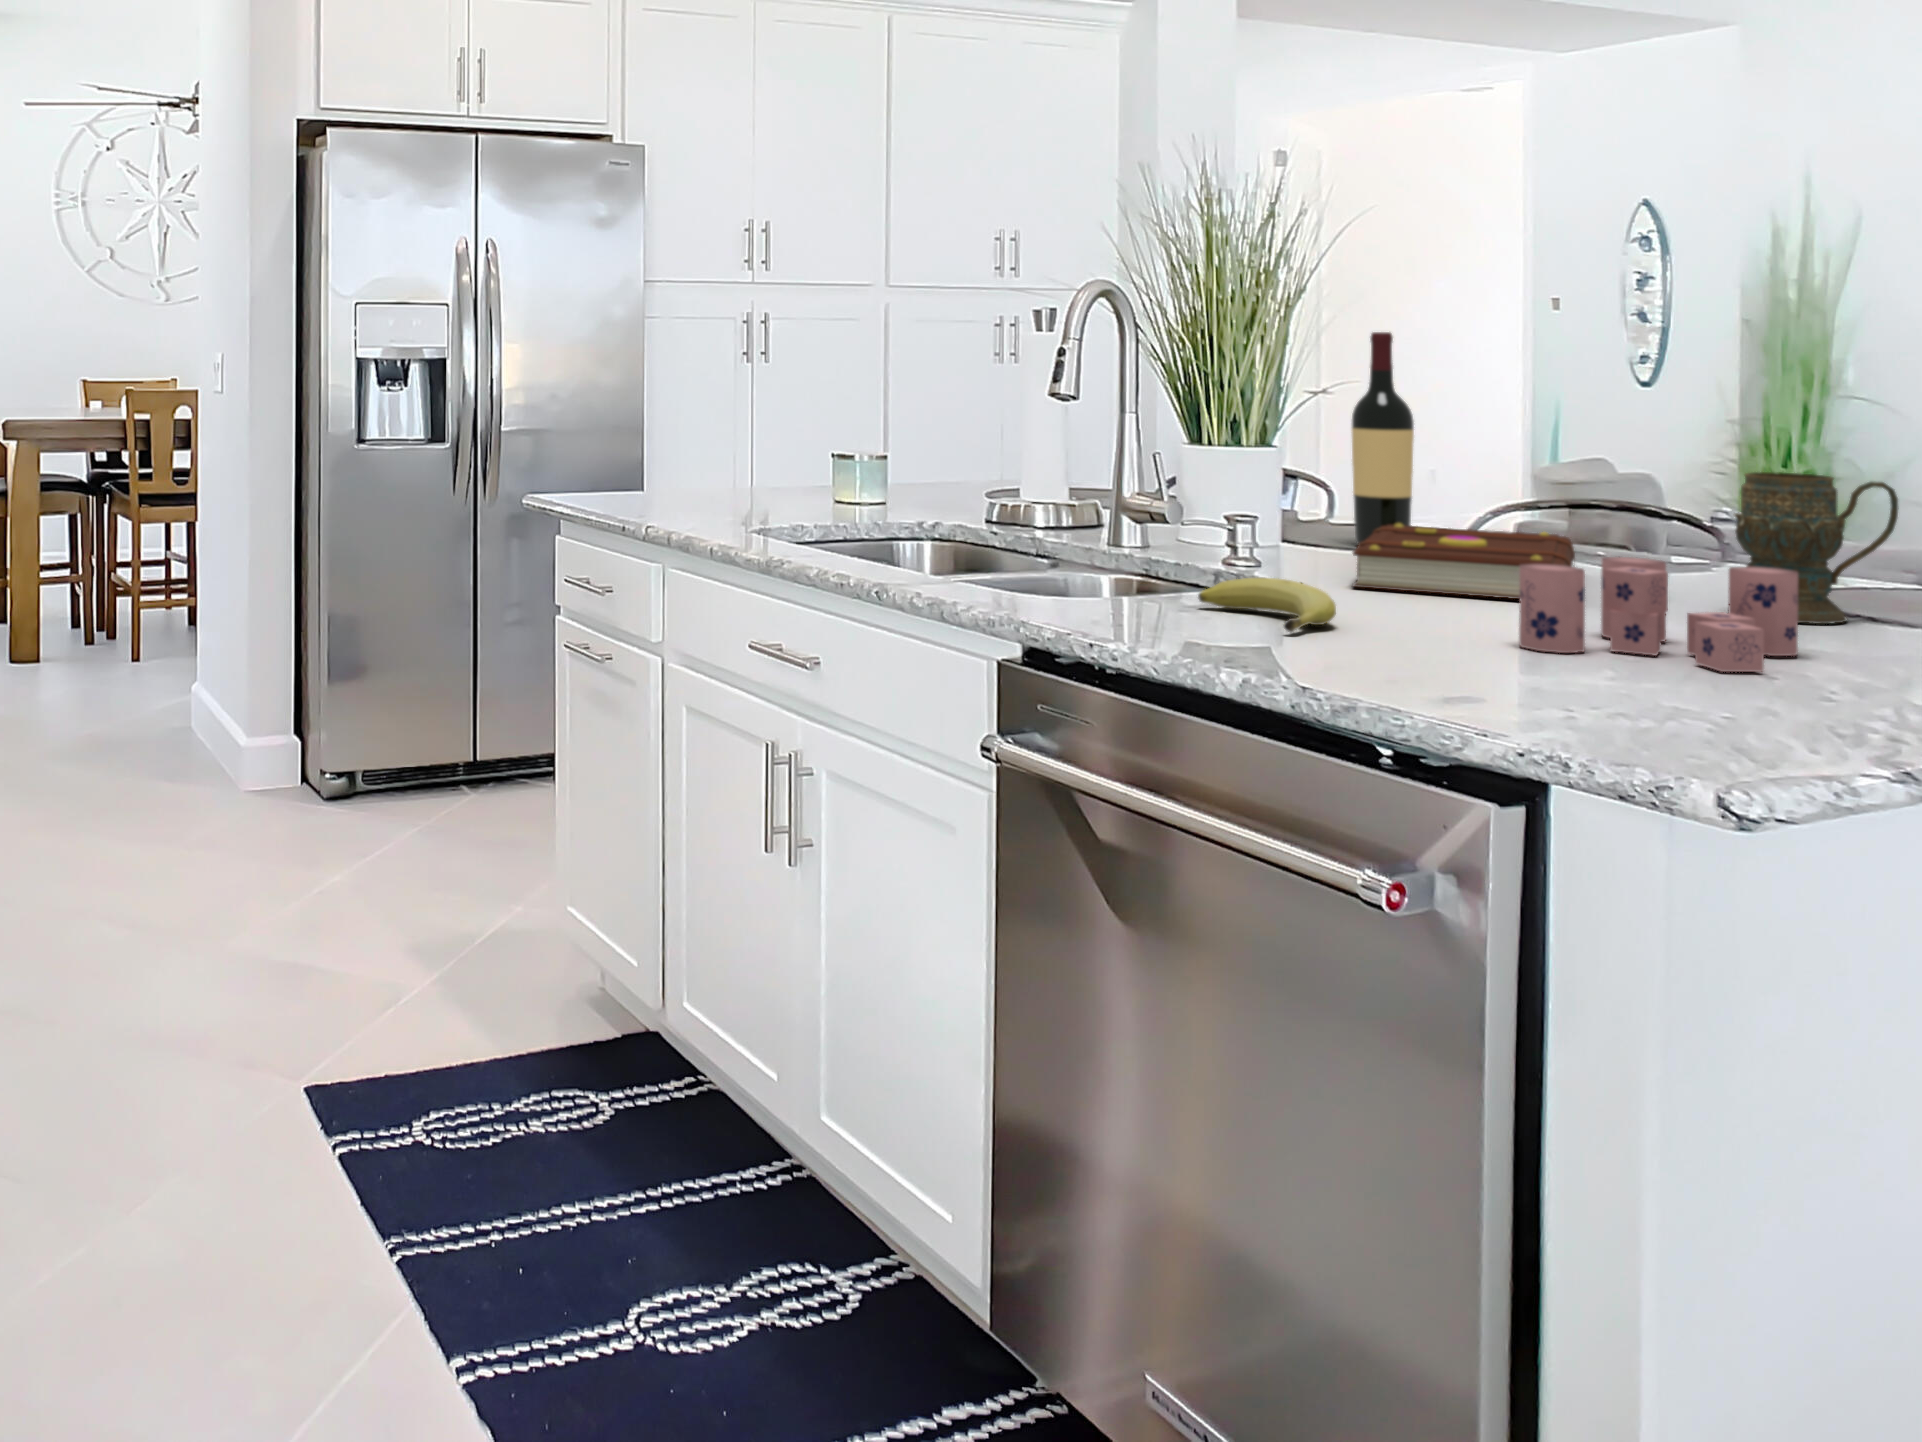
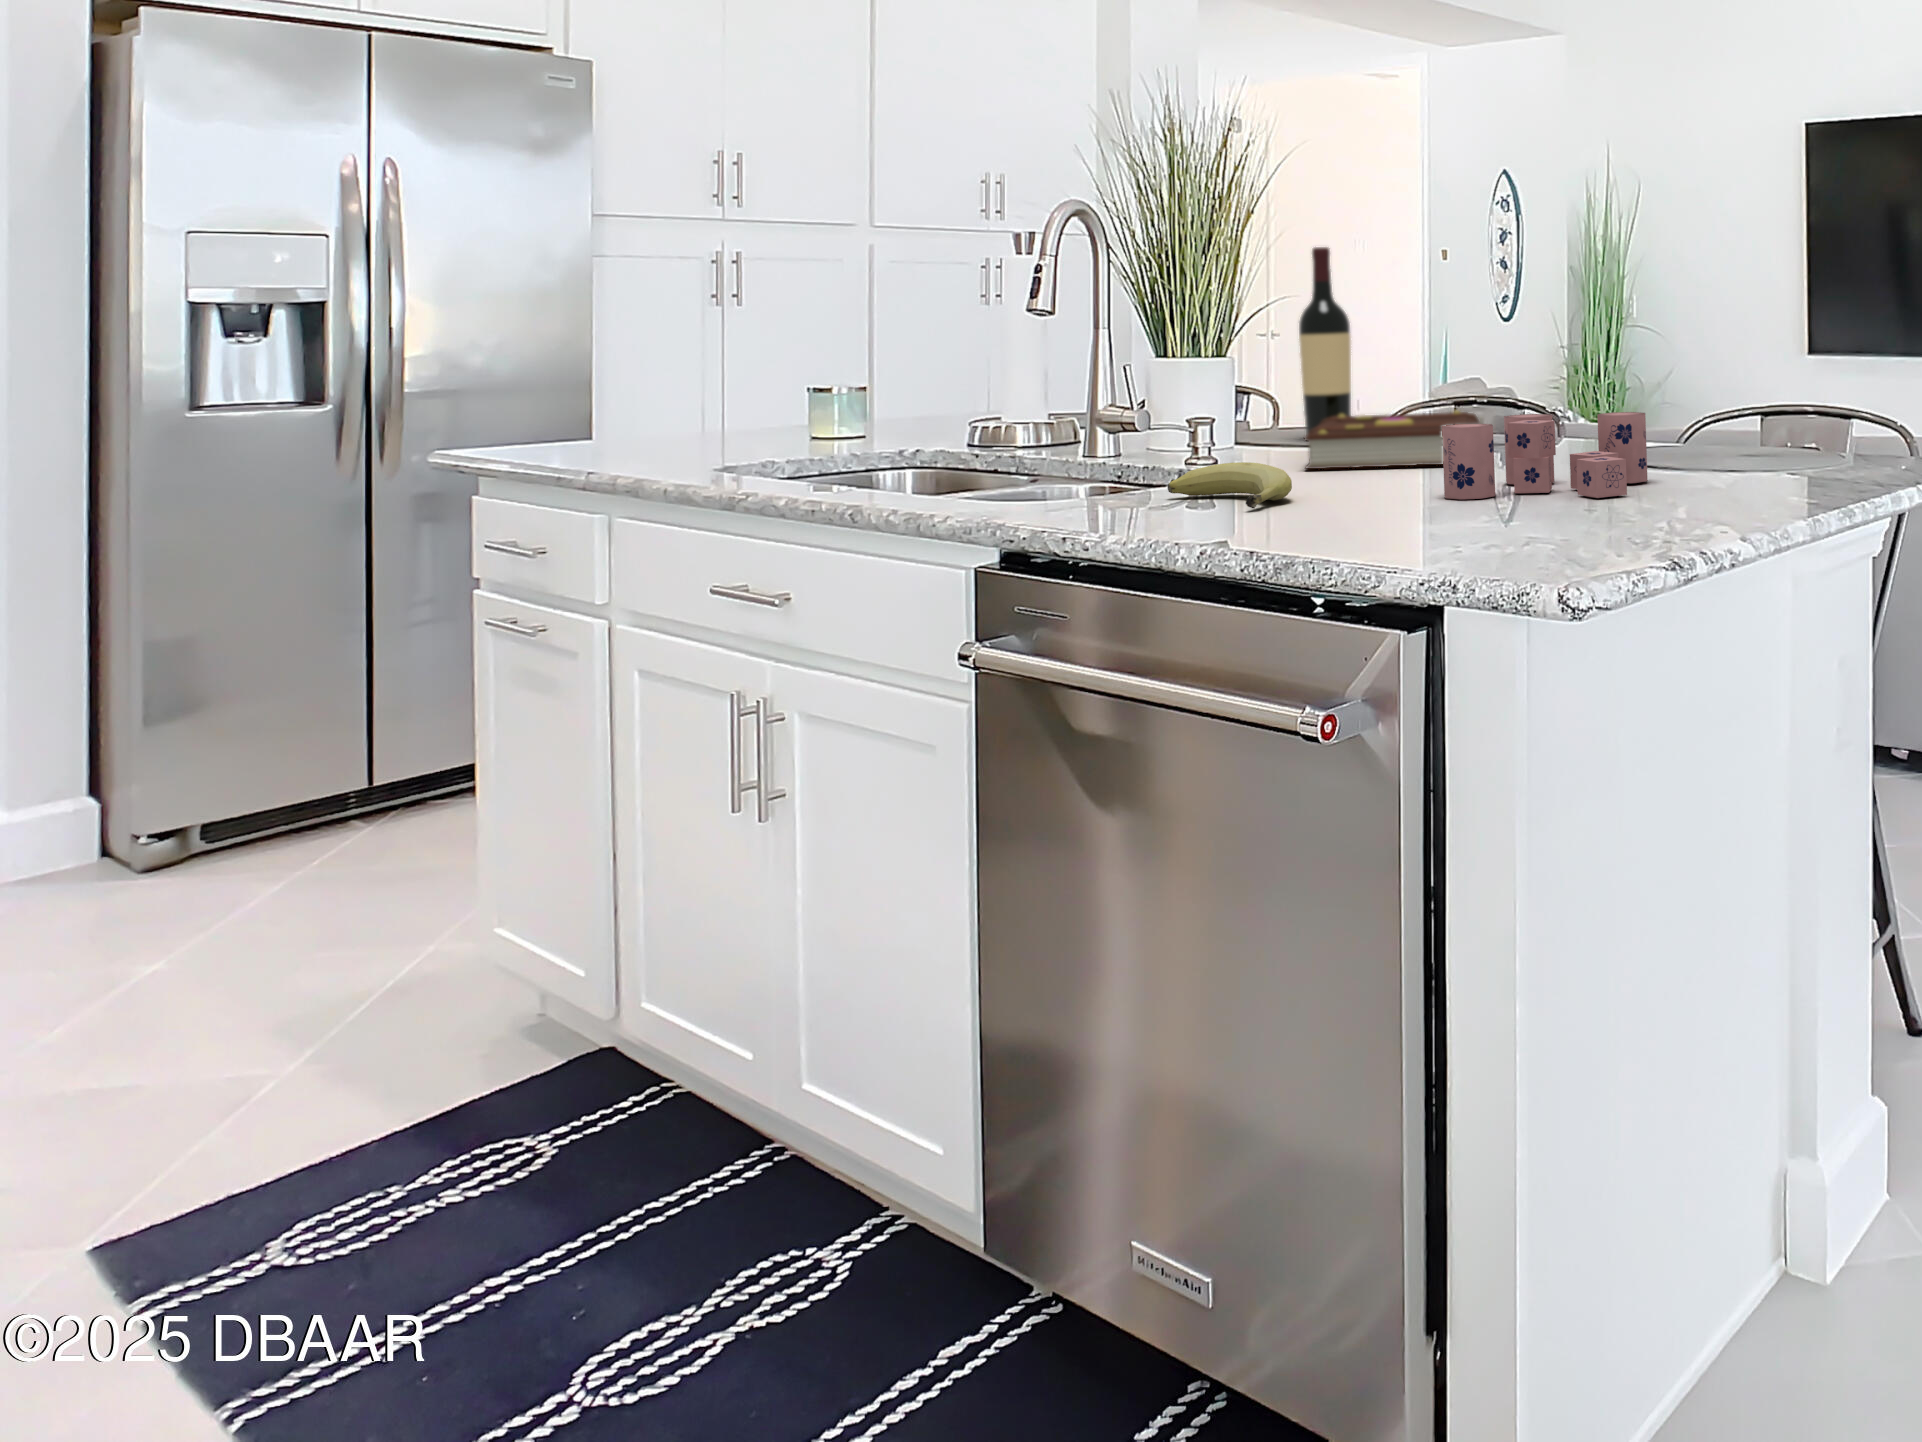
mug: present [1734,472,1899,624] -> none [1596,341,1706,461]

